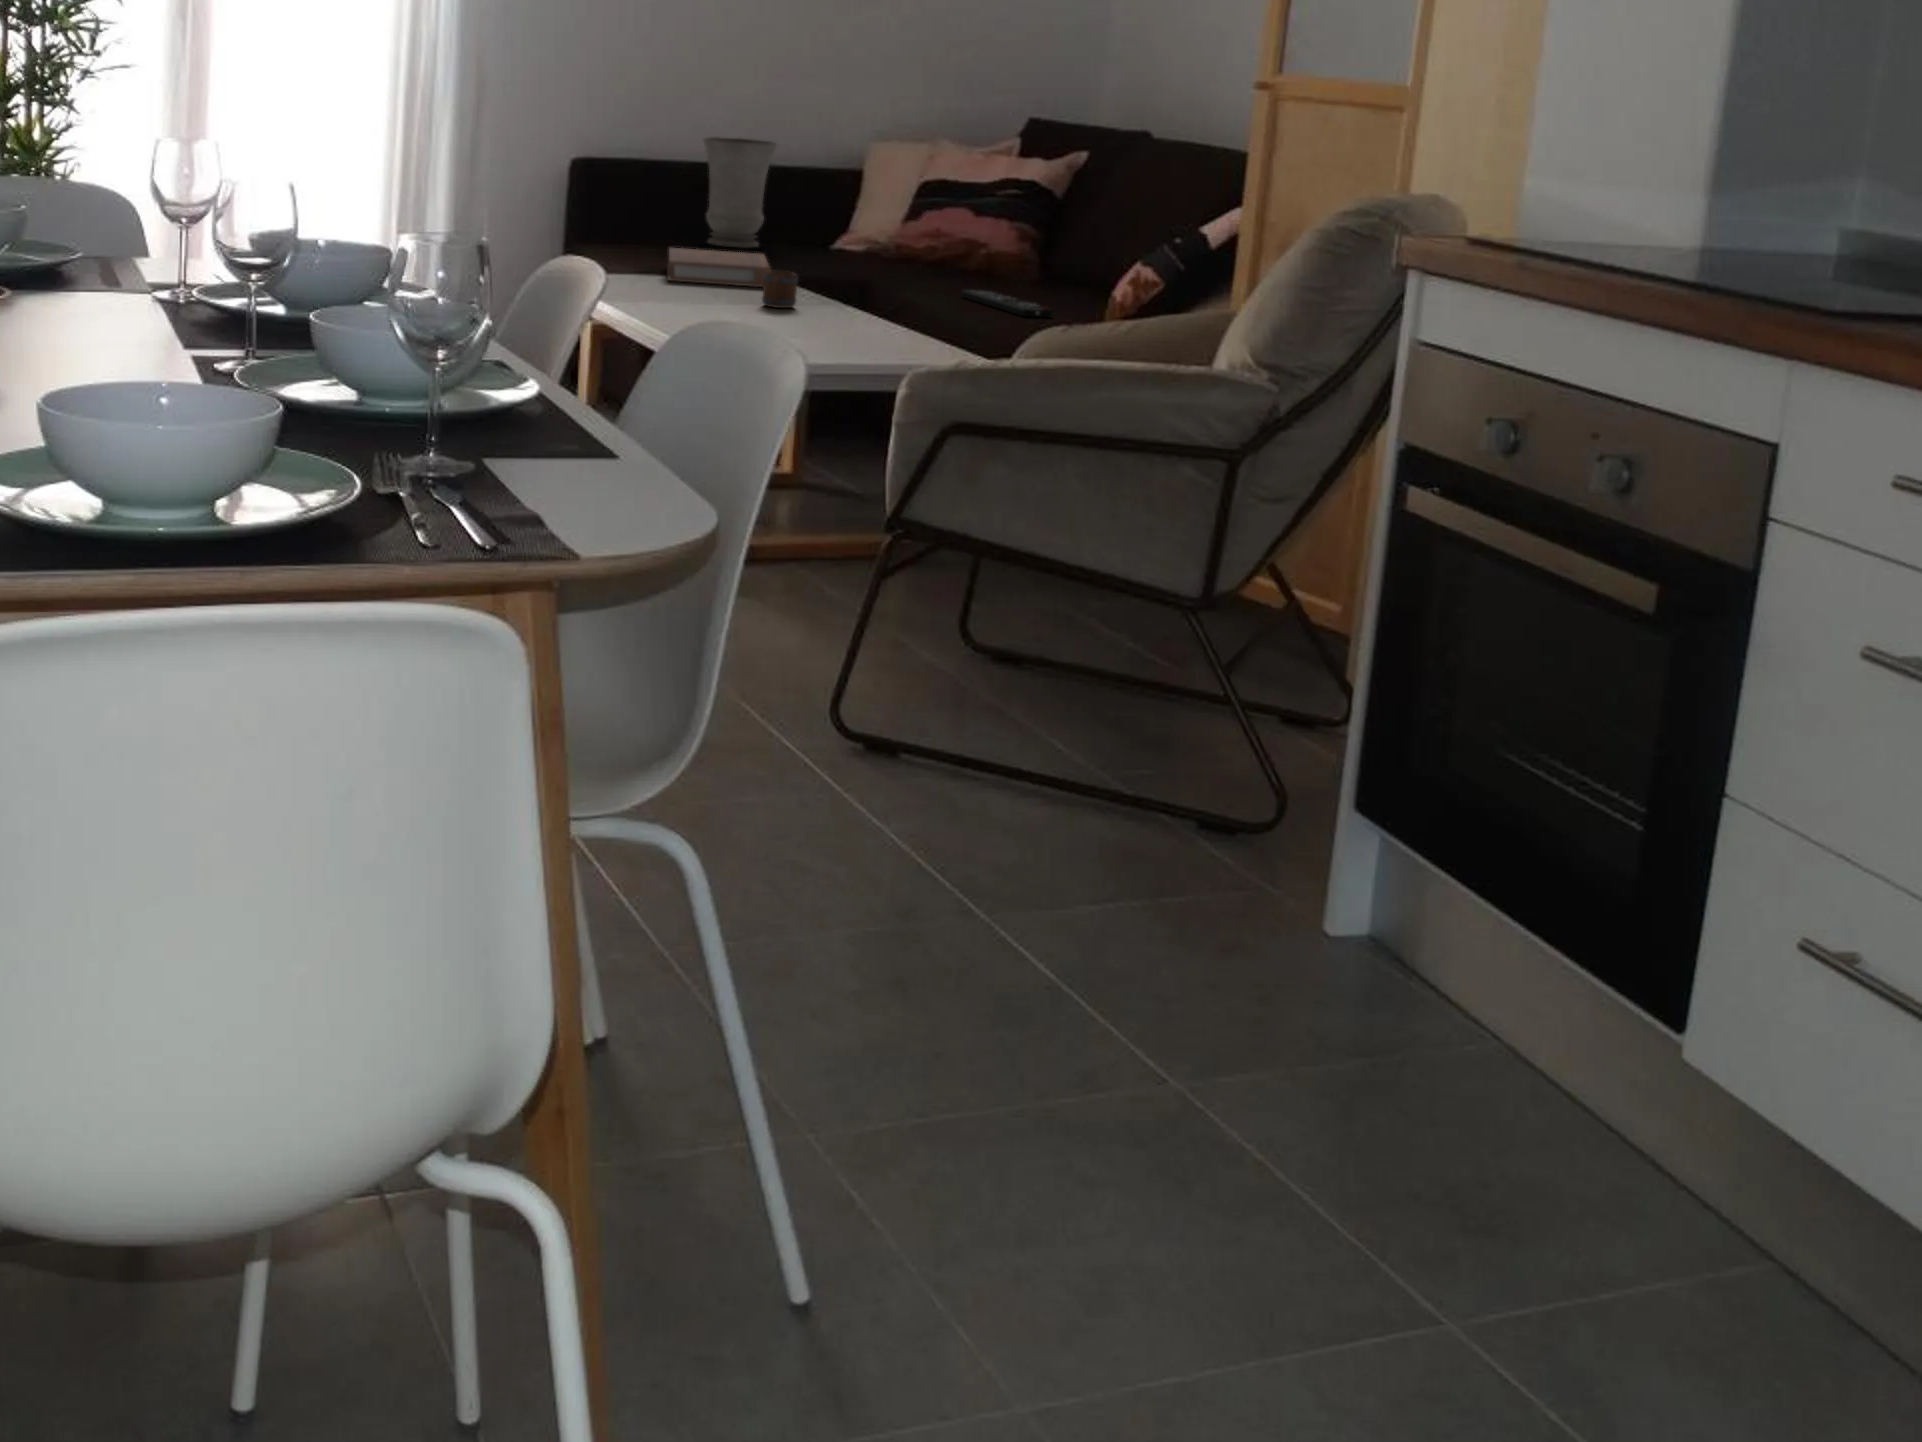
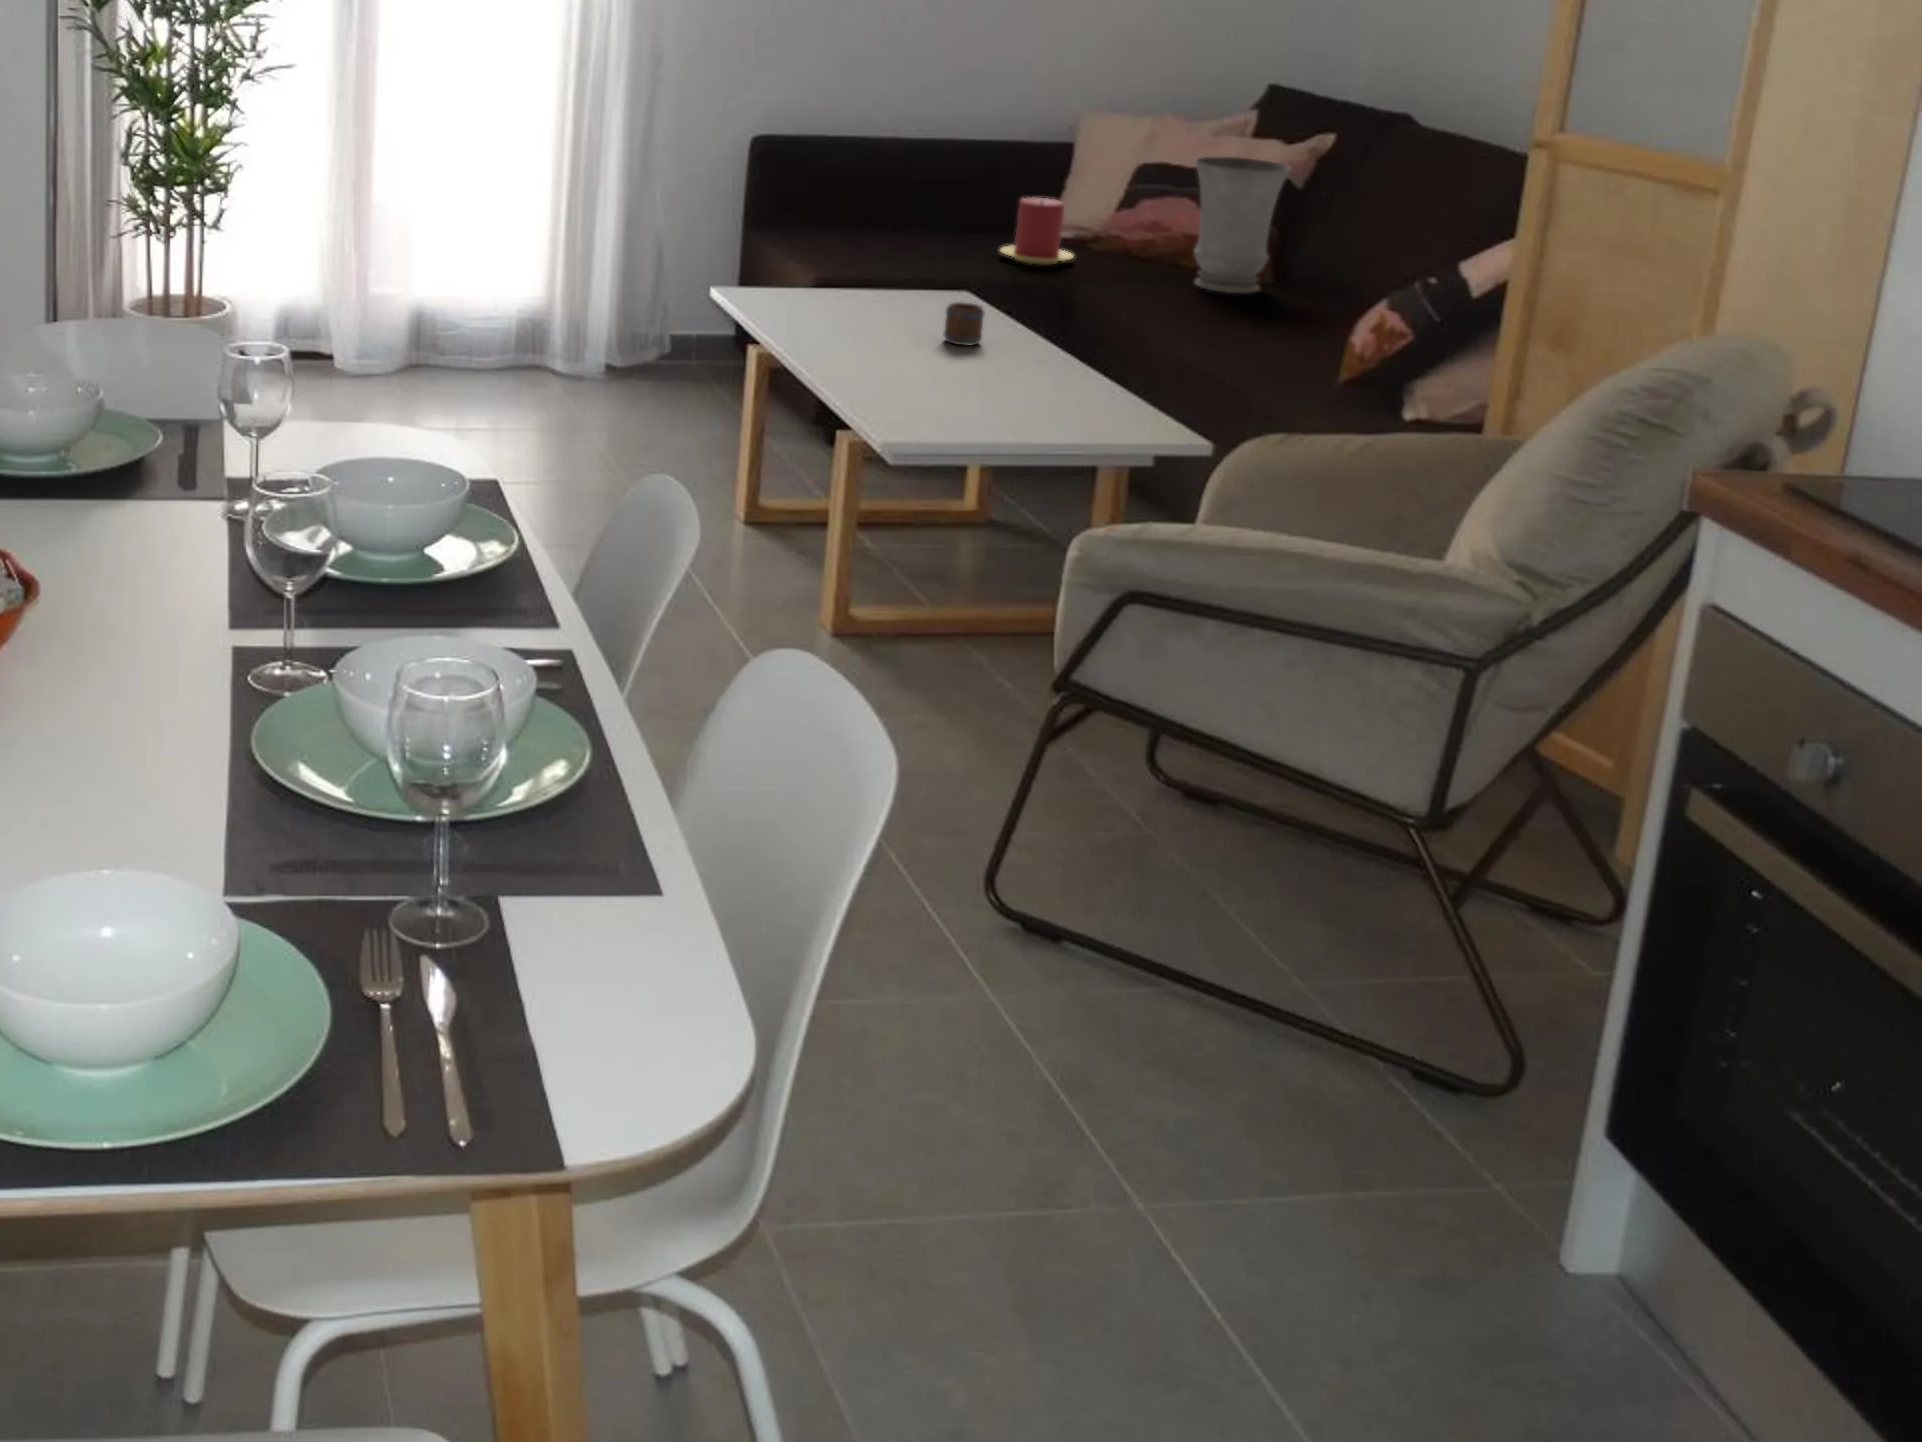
vase: present [704,137,777,248] -> present [1194,157,1290,293]
candle: none [803,206,869,266] -> present [1000,198,1073,264]
book: present [668,248,771,287] -> none [844,253,960,307]
remote control: present [961,290,1052,317] -> none [1175,311,1280,354]

